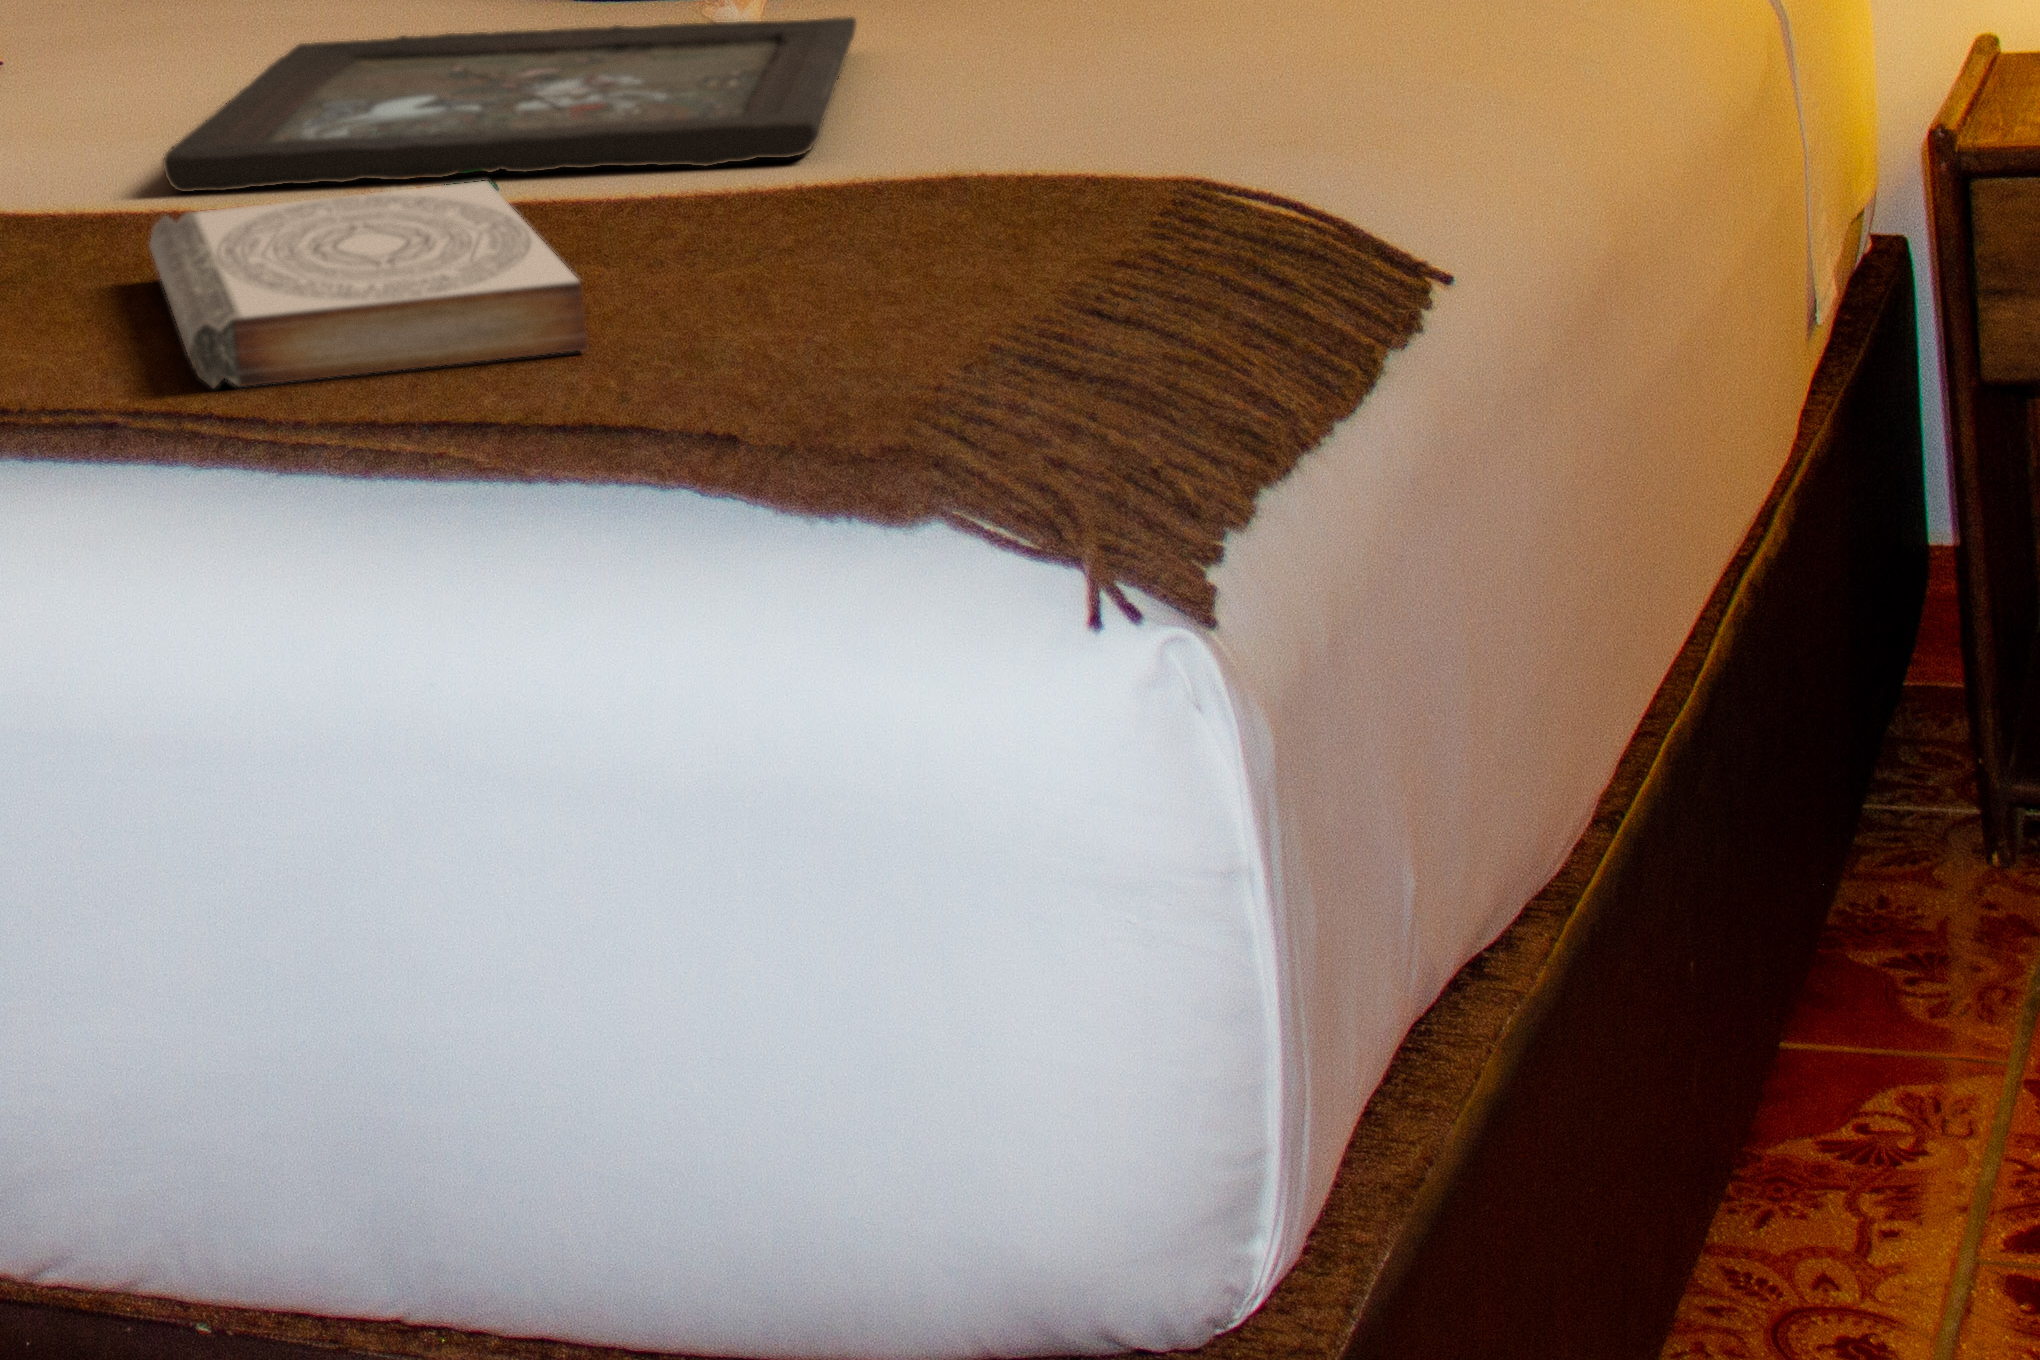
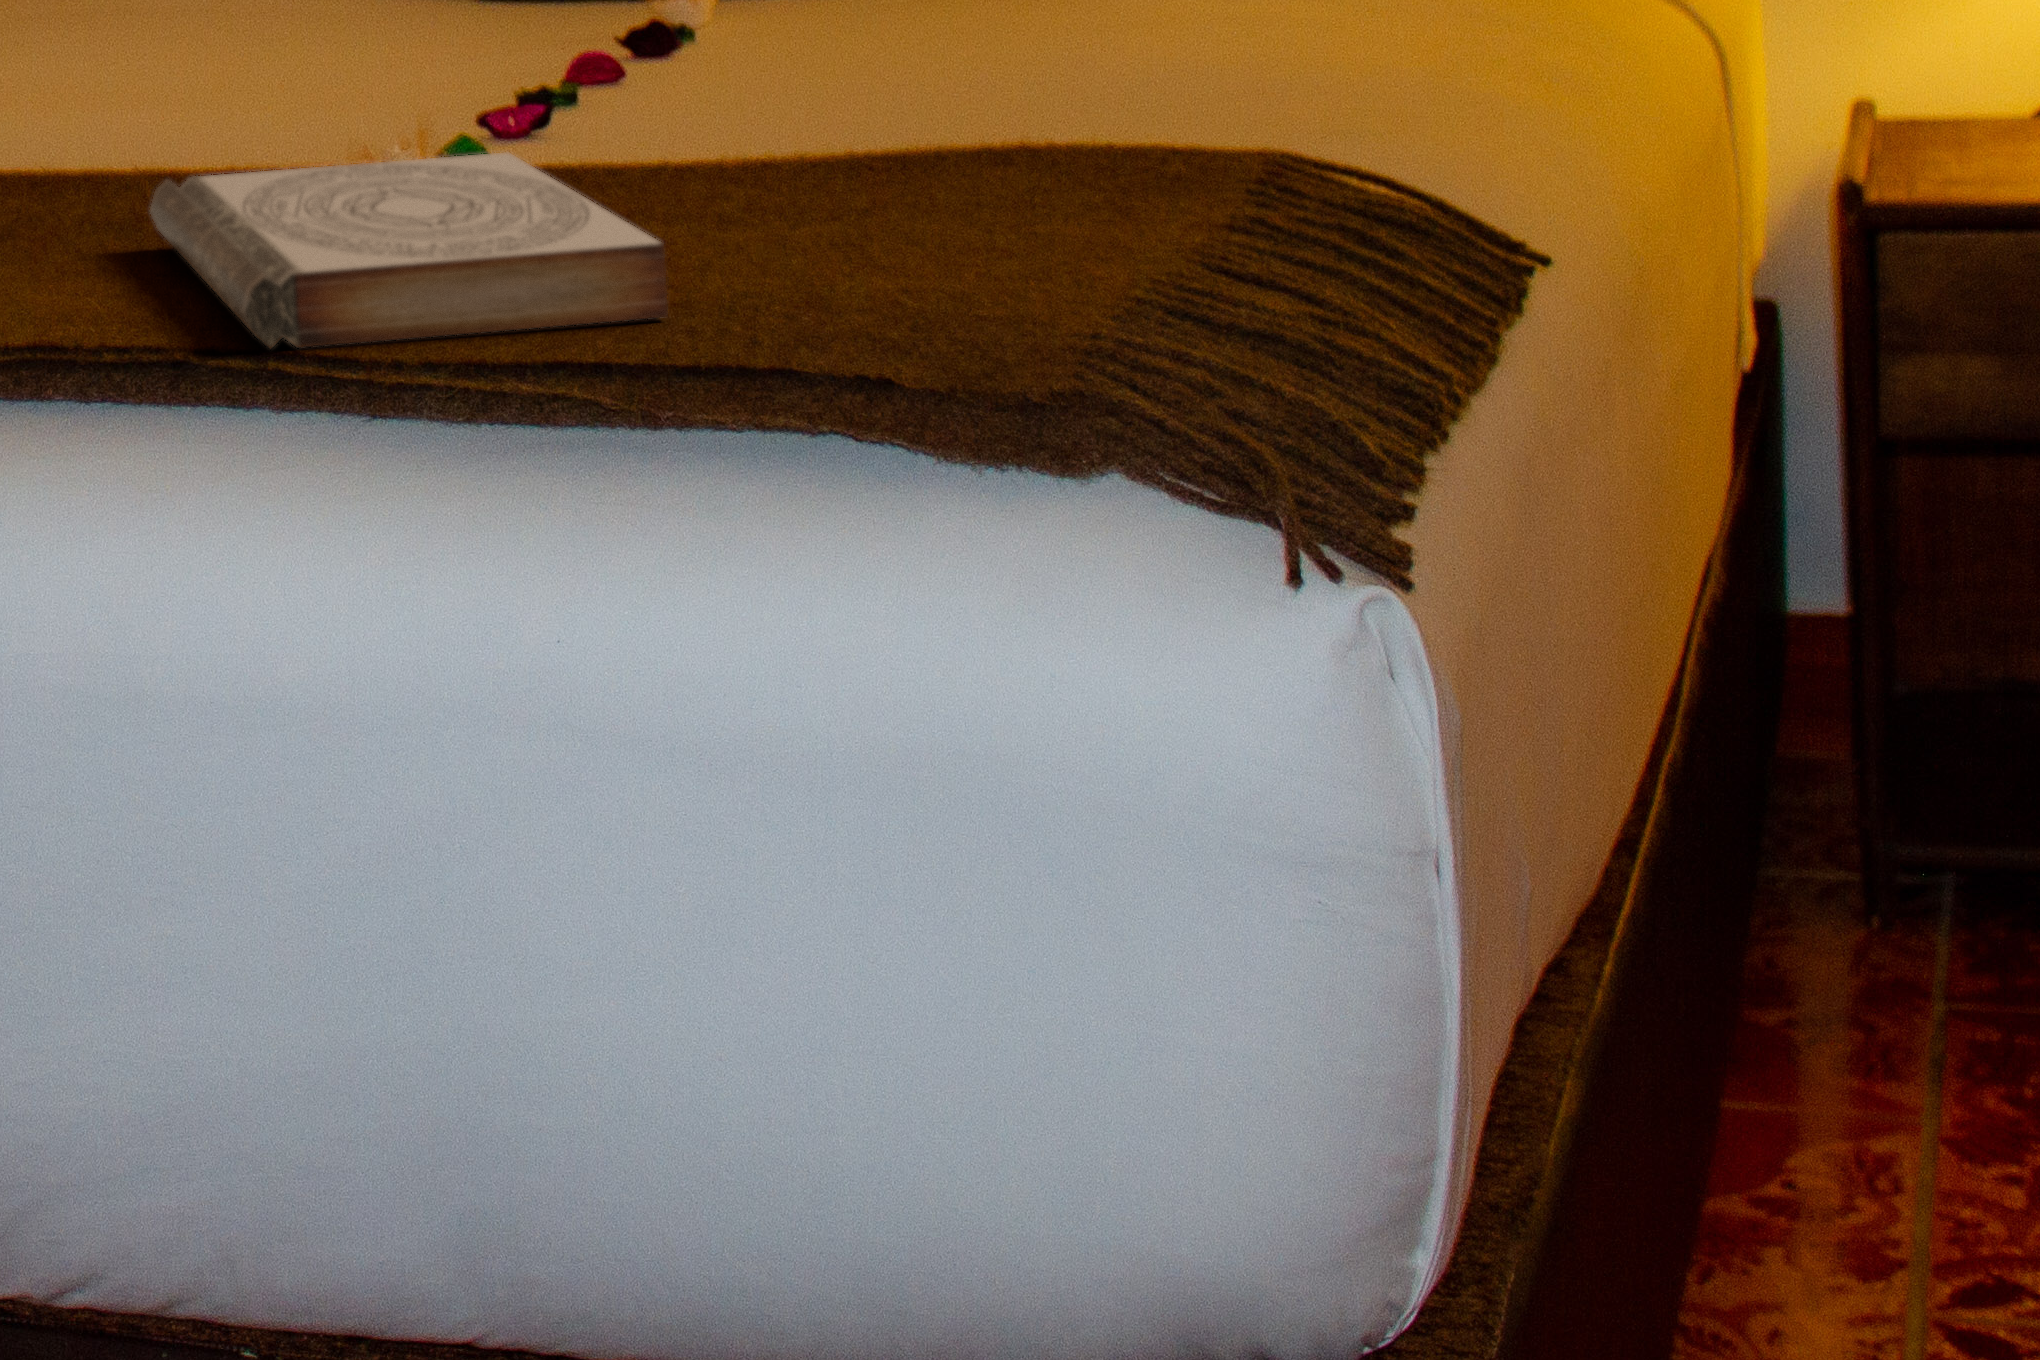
tray: present [163,17,856,192] -> none [126,20,822,169]

